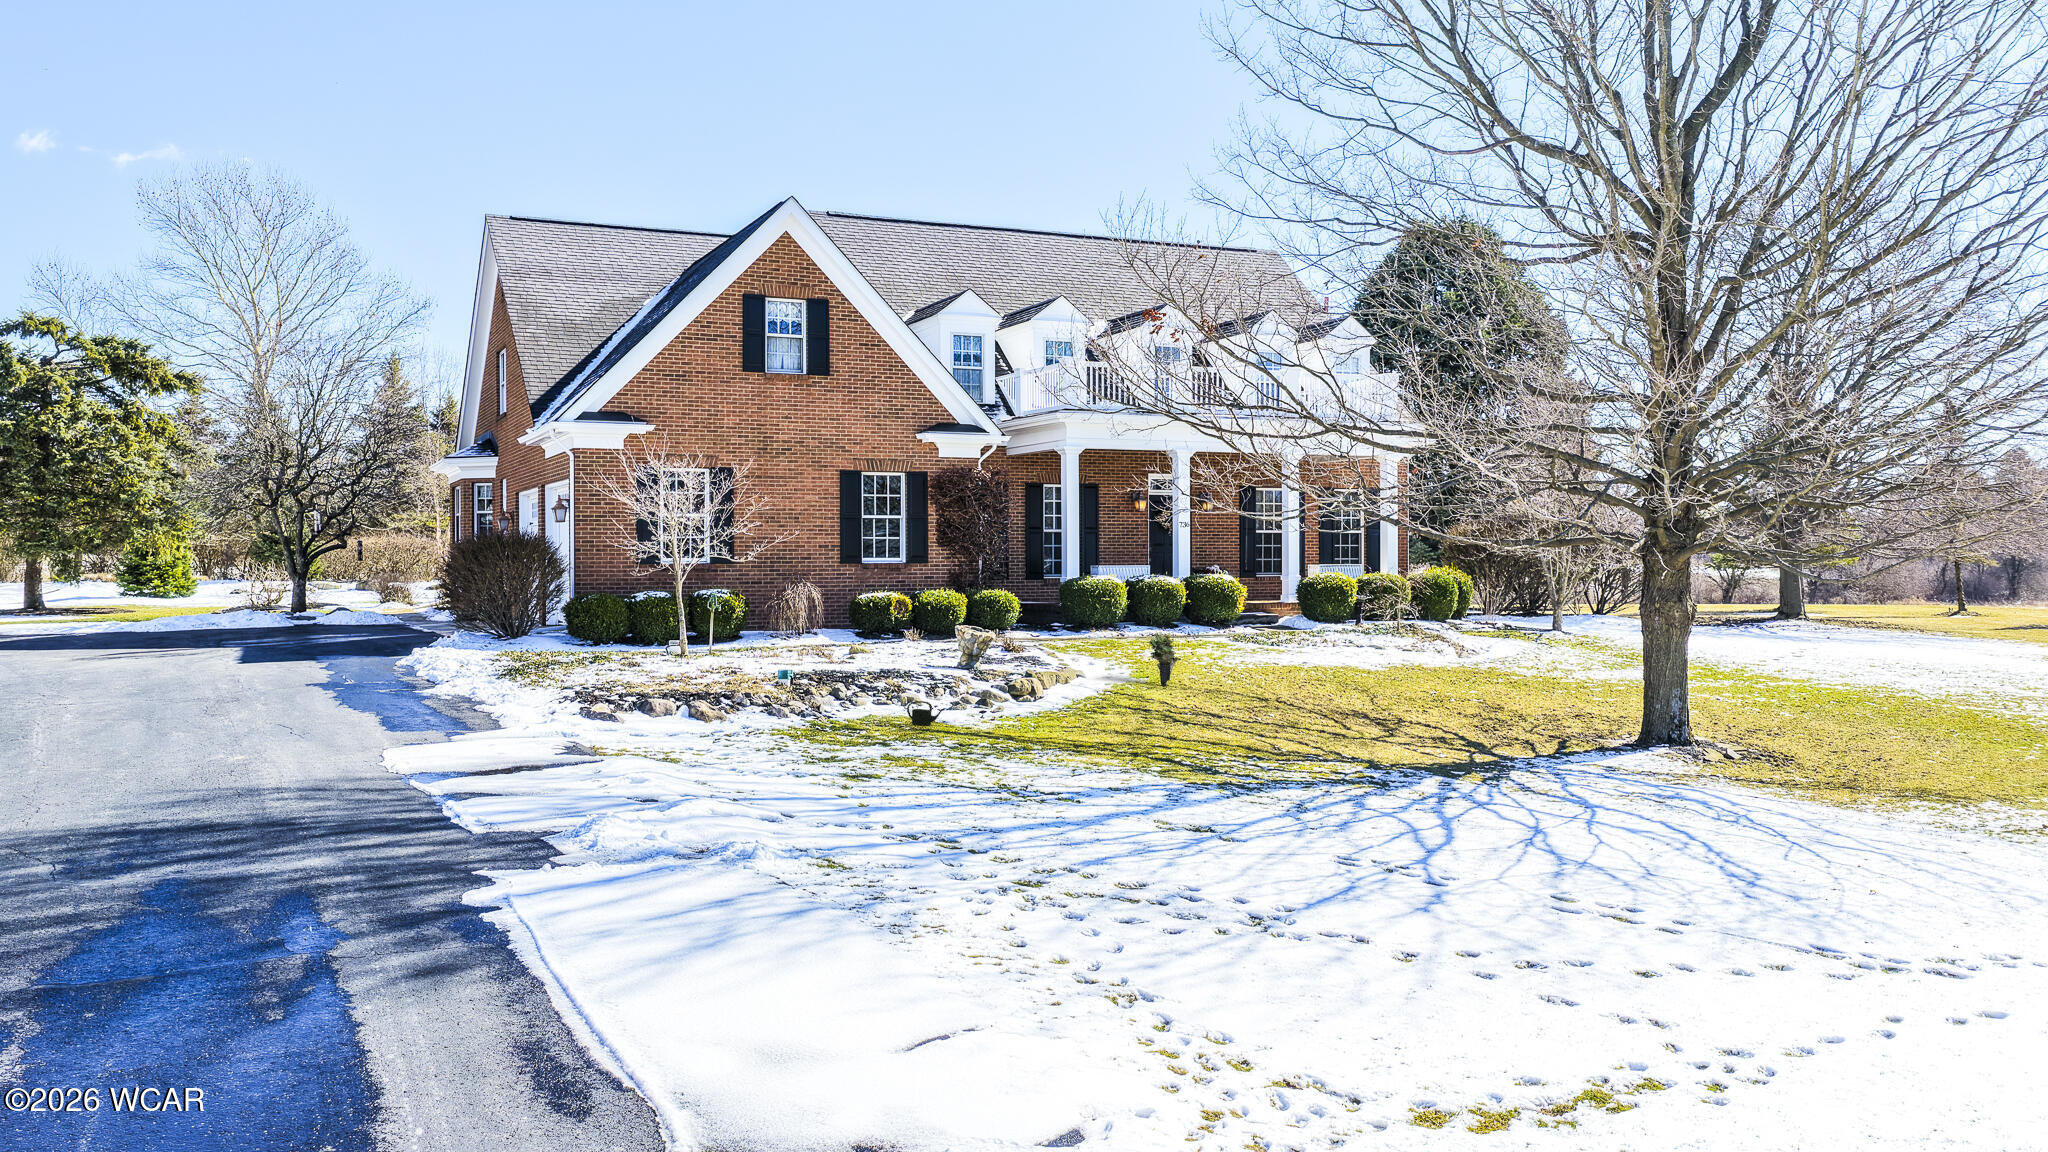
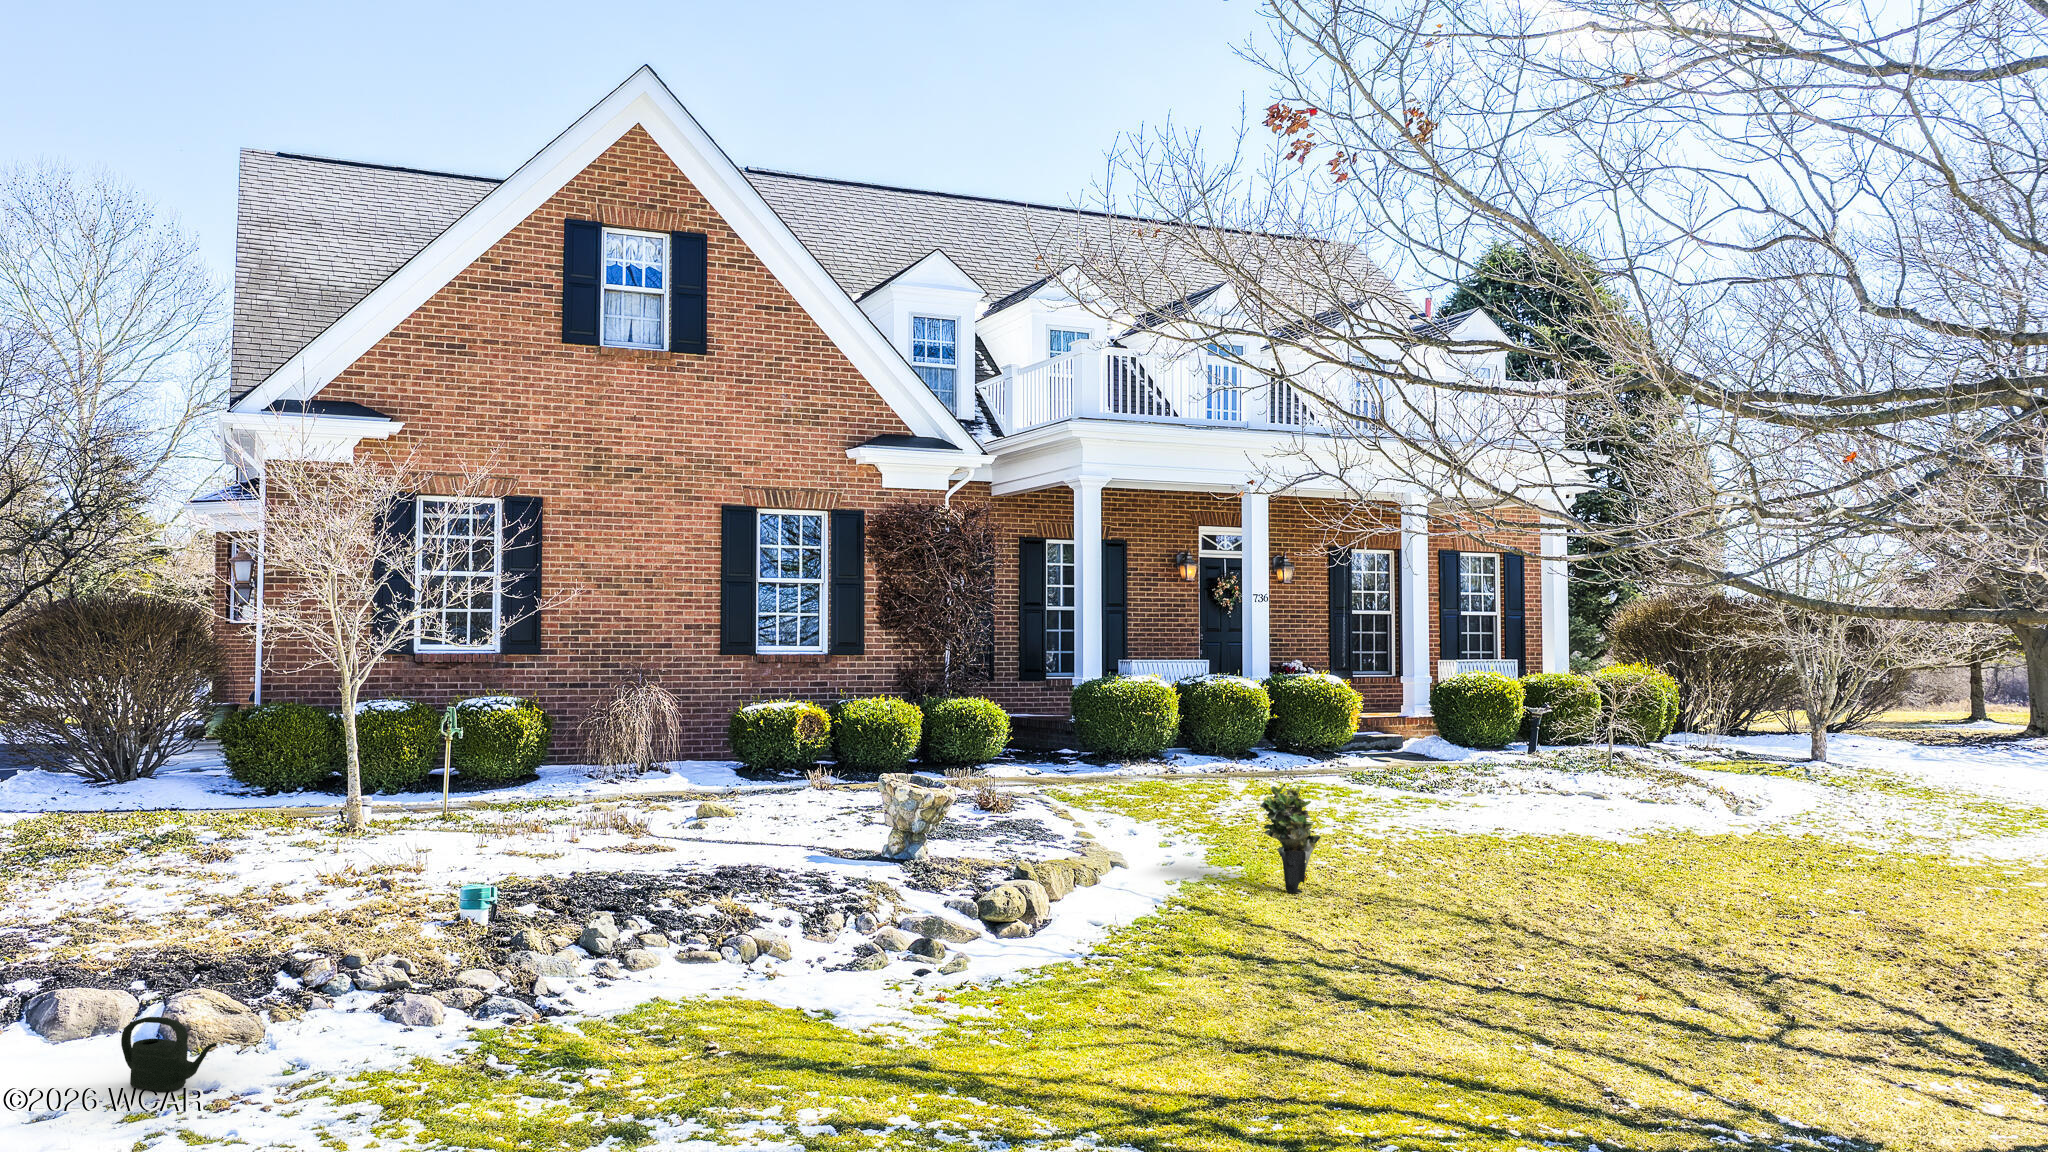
watering can: present [907,701,945,725] -> present [121,1017,217,1092]

